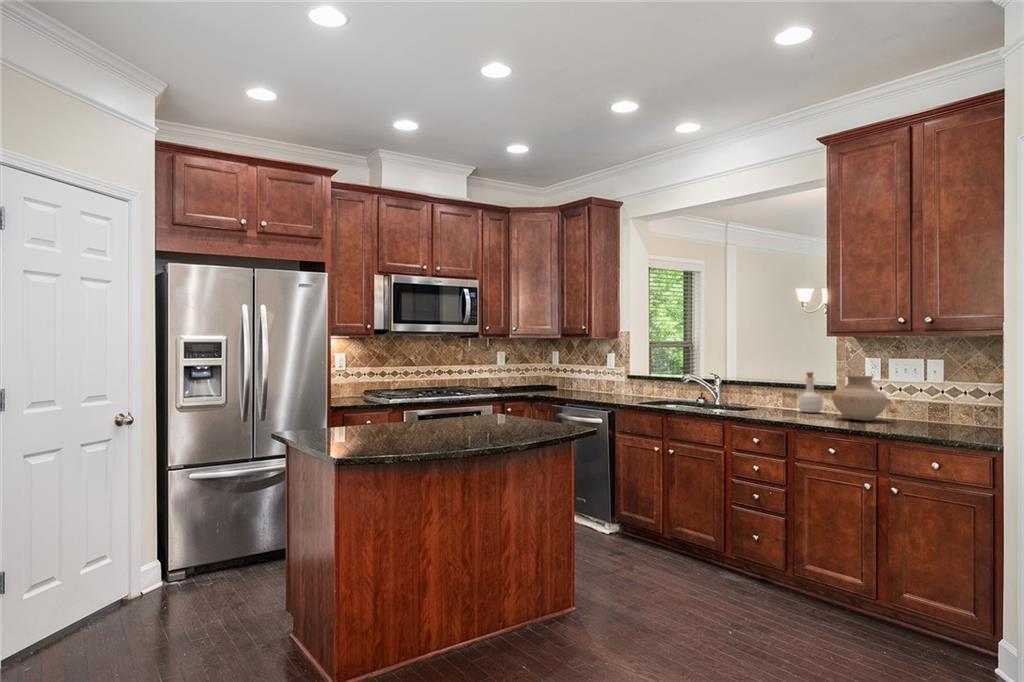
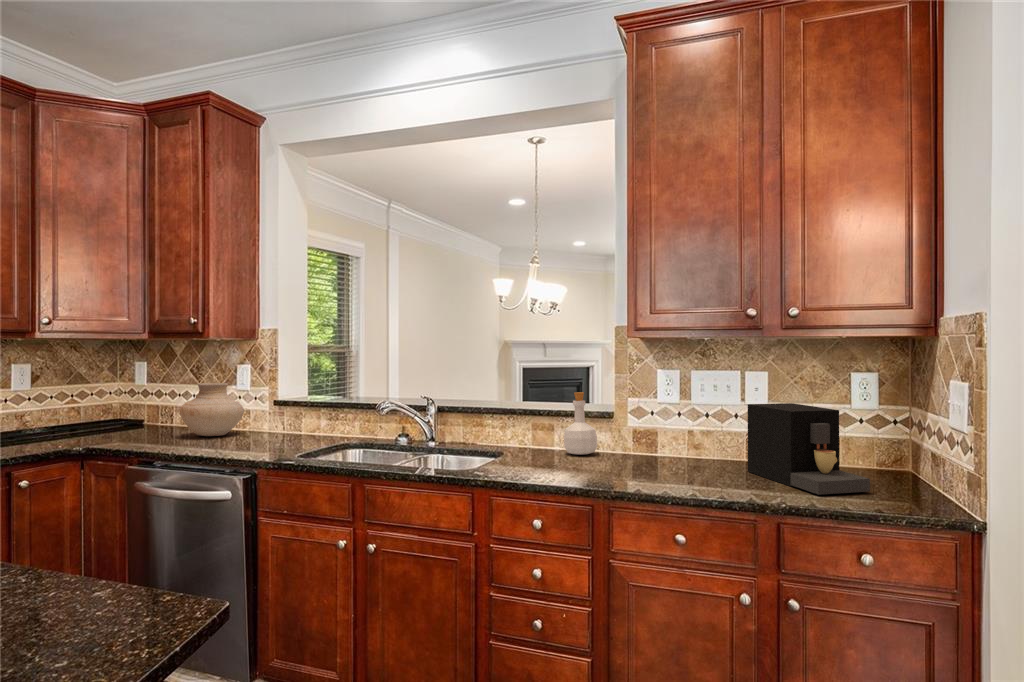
vase: present [832,375,888,421] -> present [180,383,244,436]
coffee maker: none [914,380,974,435] -> present [748,403,870,495]

